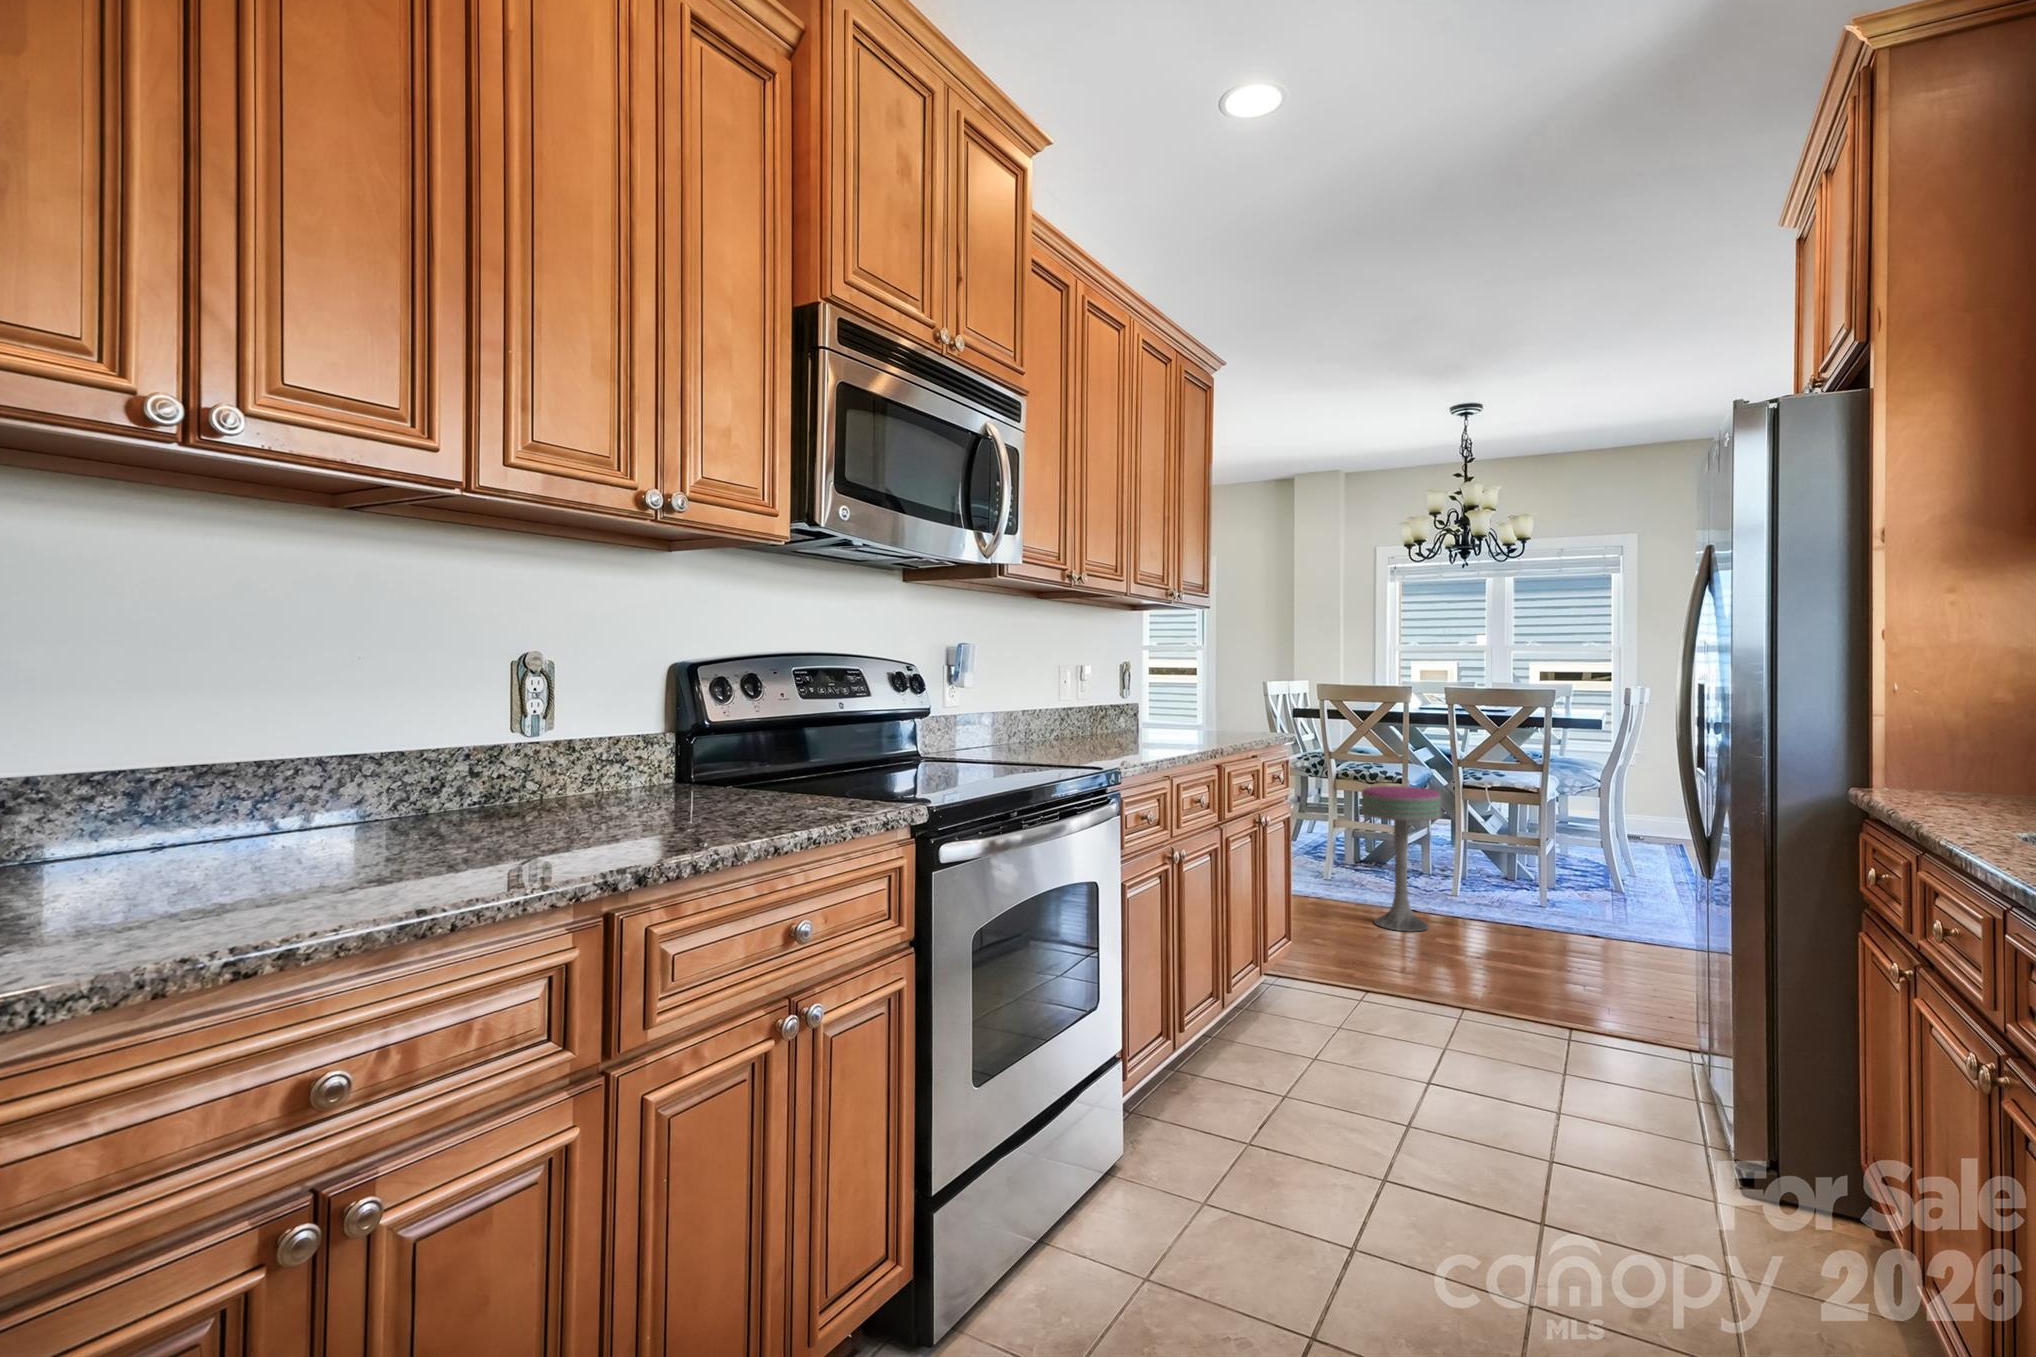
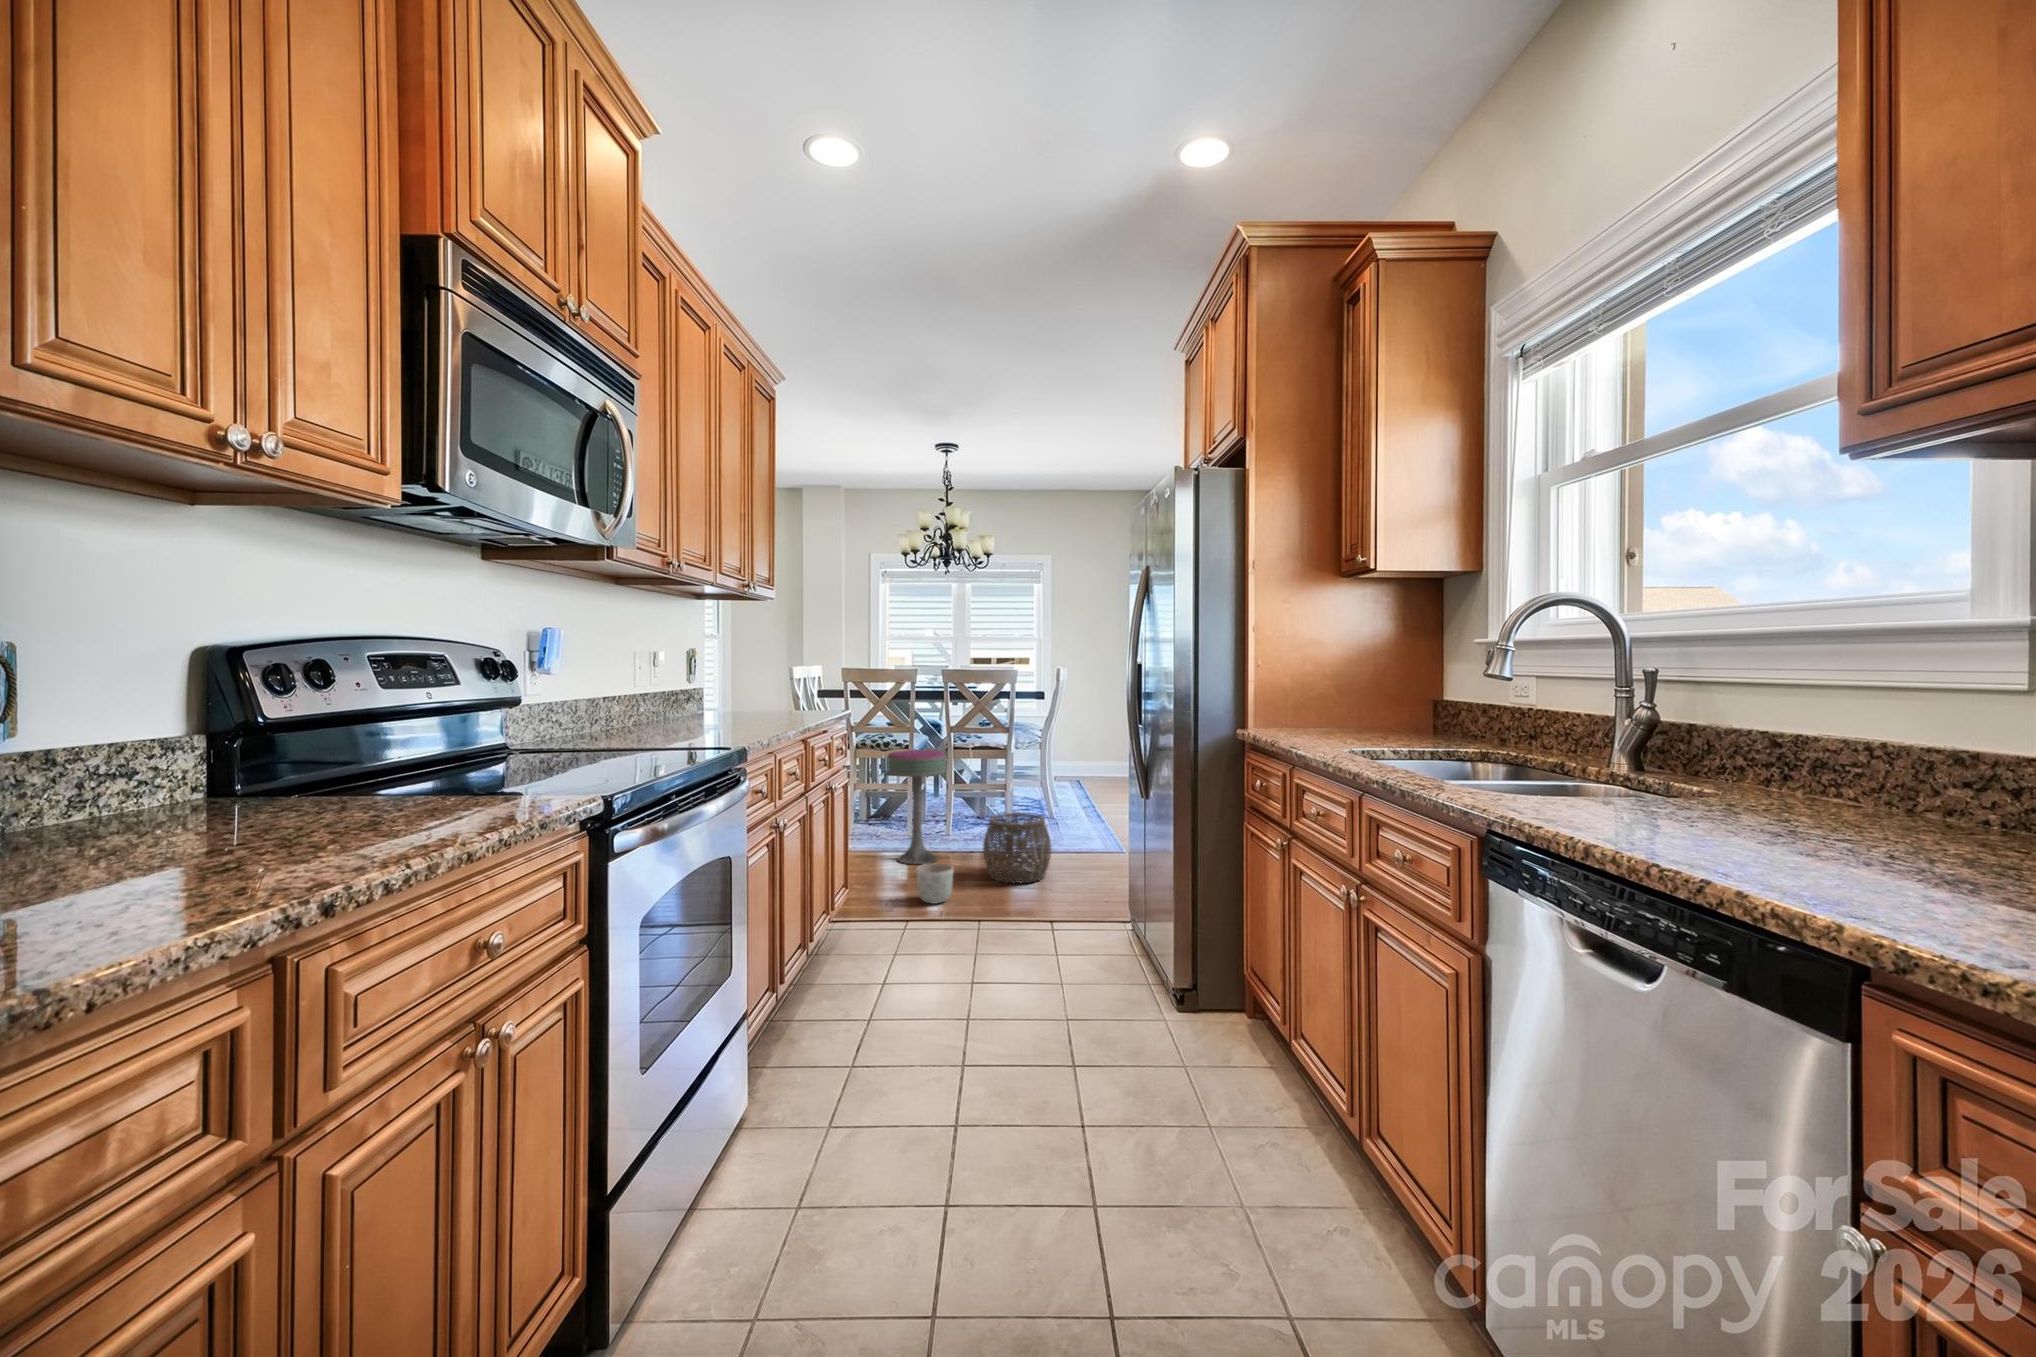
woven basket: none [1486,880,1595,980] -> present [983,813,1051,883]
planter: none [1384,931,1435,984] -> present [916,863,954,904]

